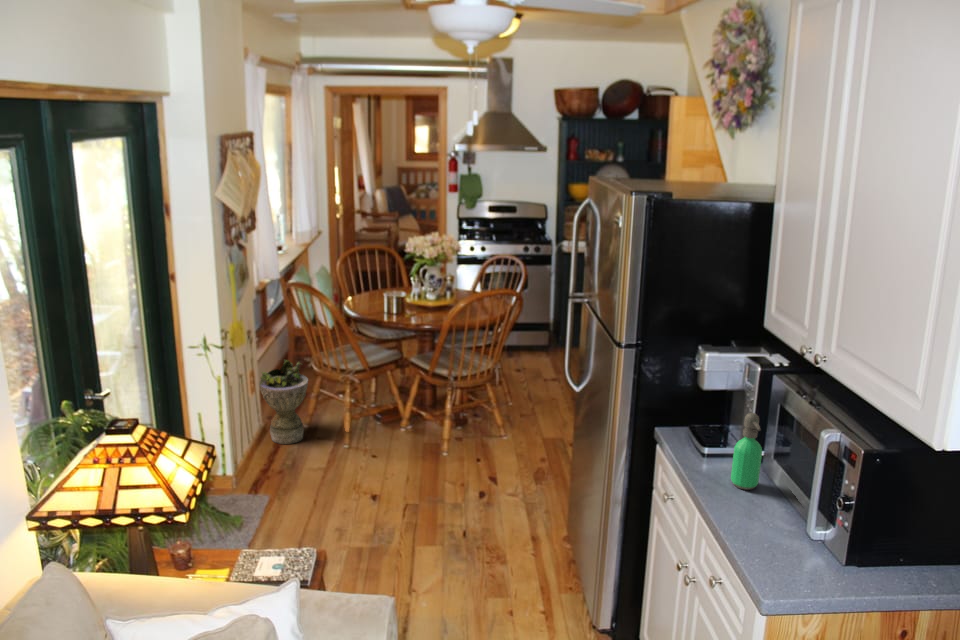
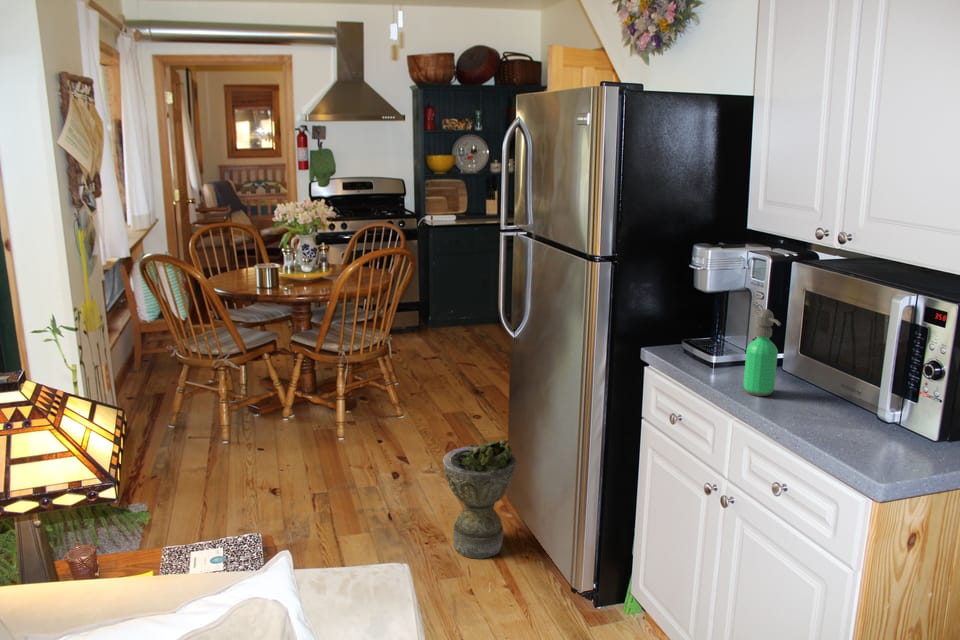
planter: present [259,360,308,444] -> present [443,440,516,559]

